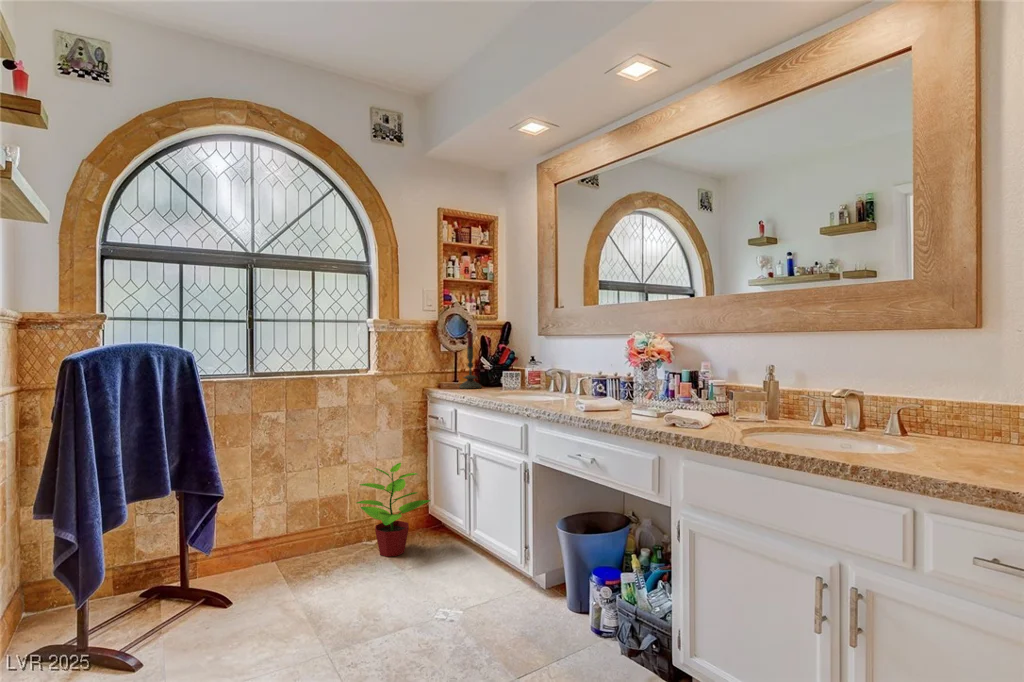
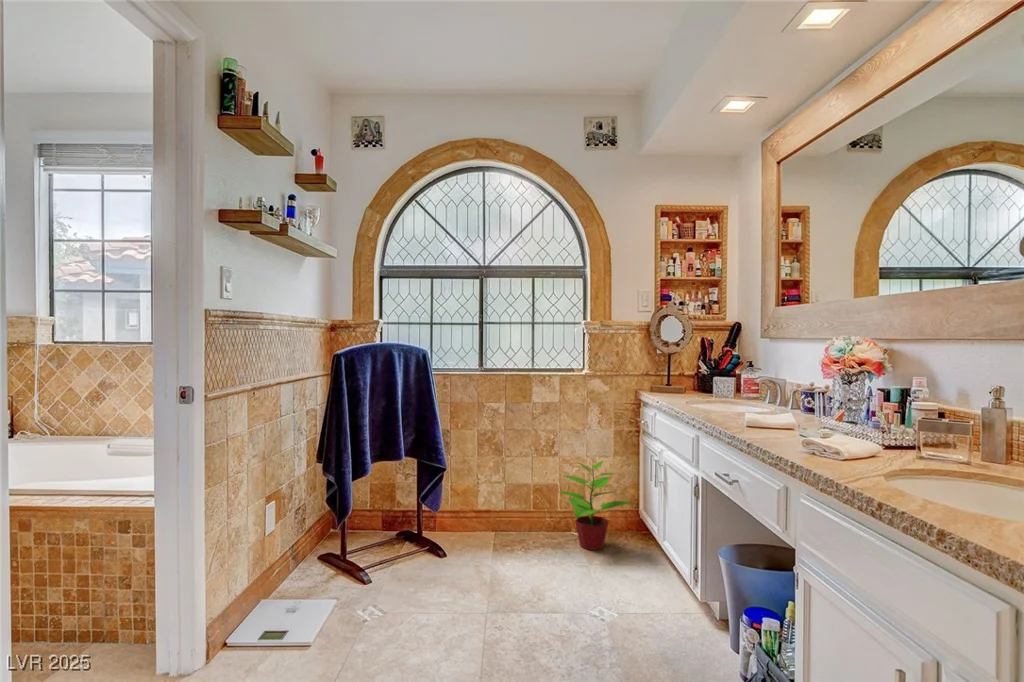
candle: present [459,333,481,389] -> none [671,332,695,393]

